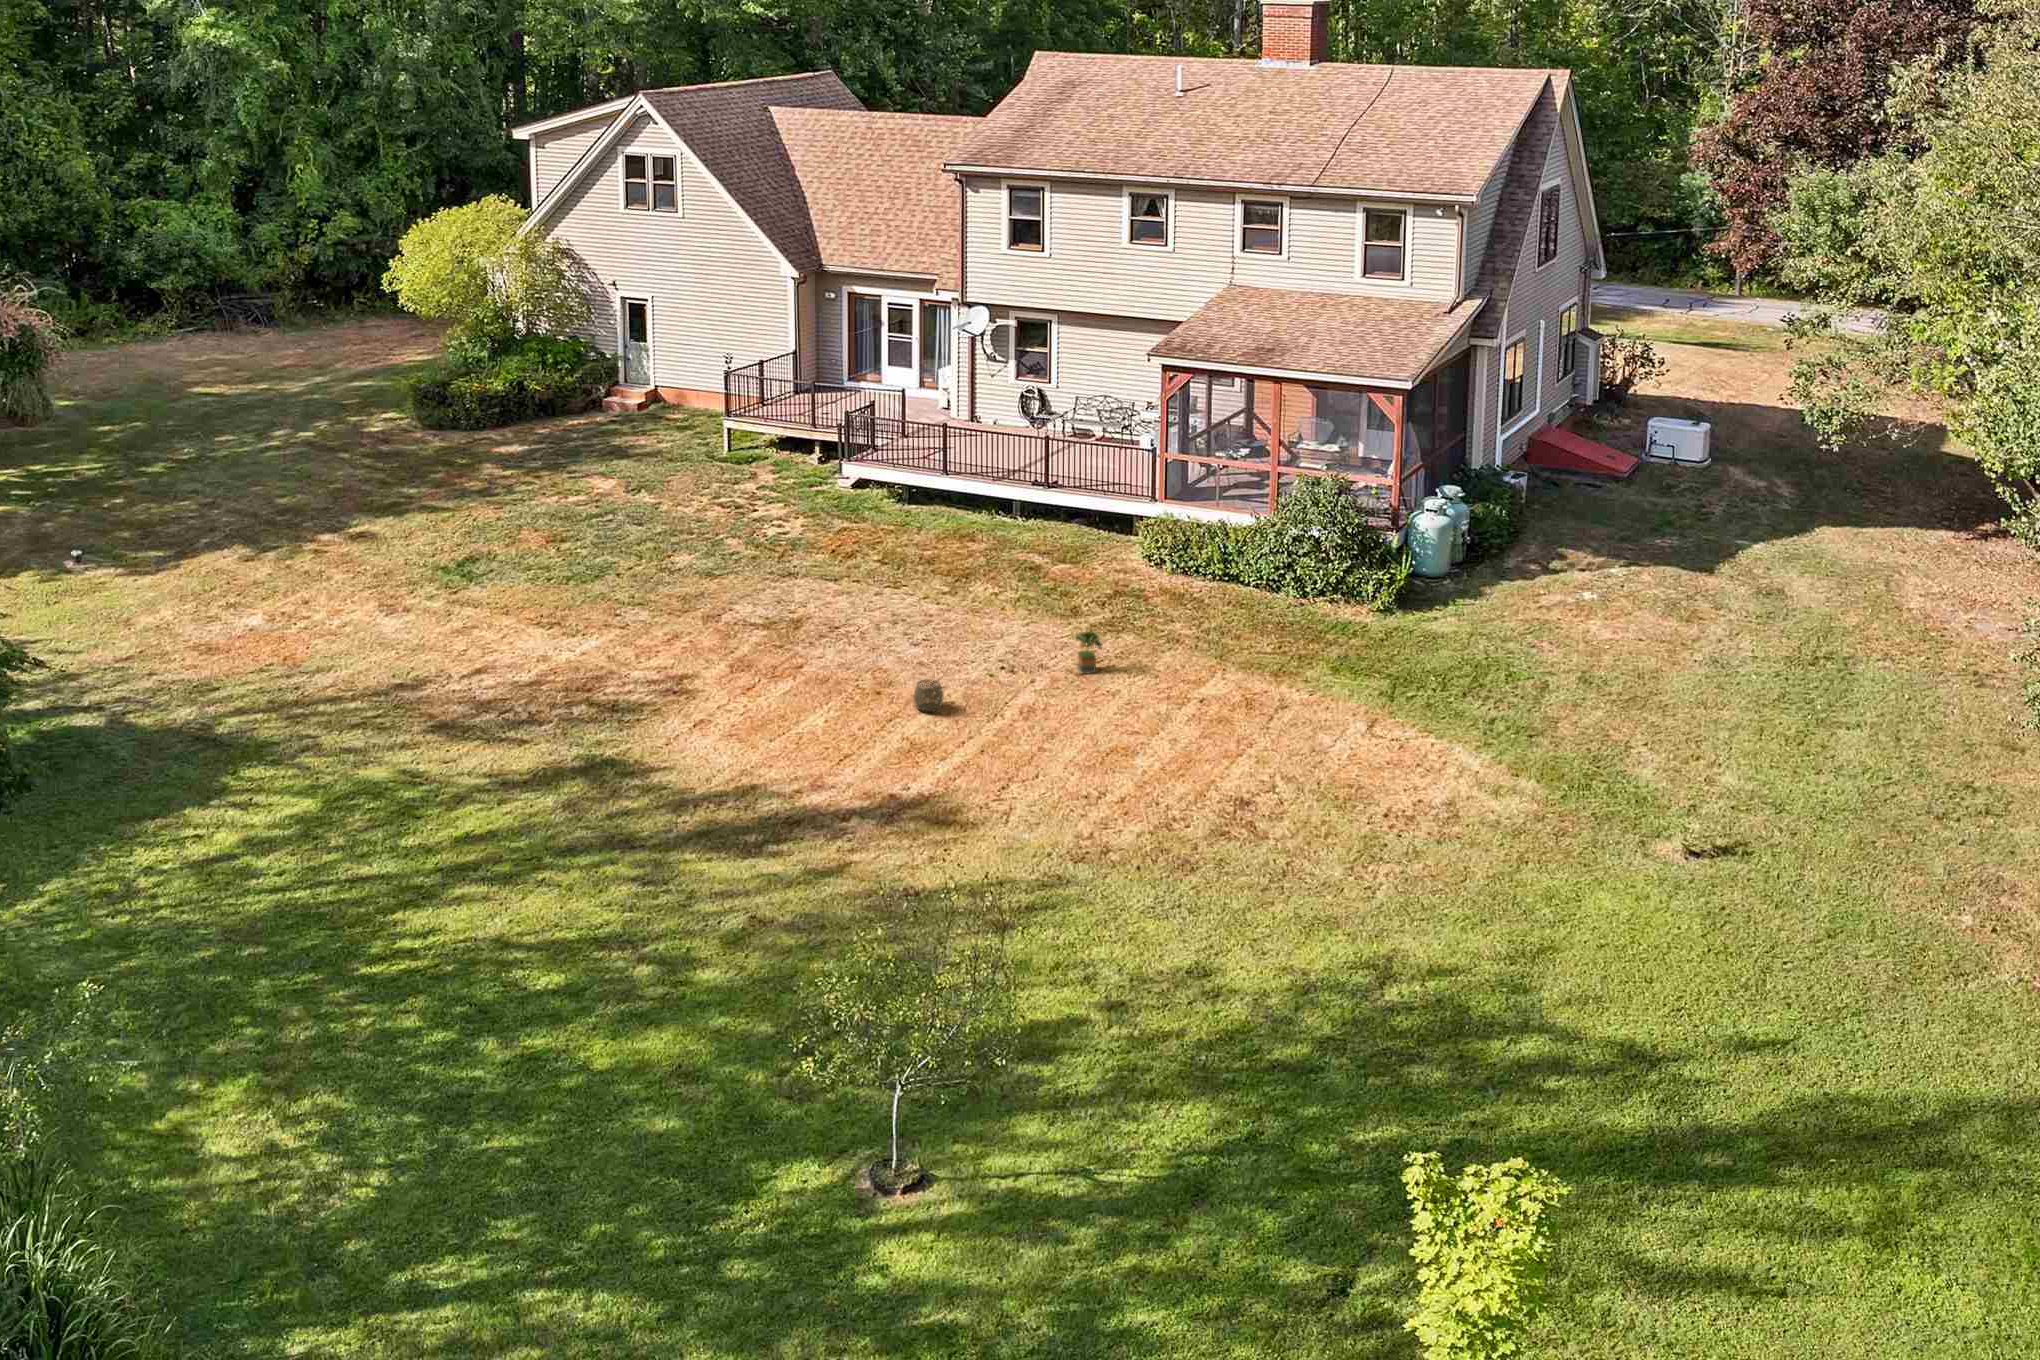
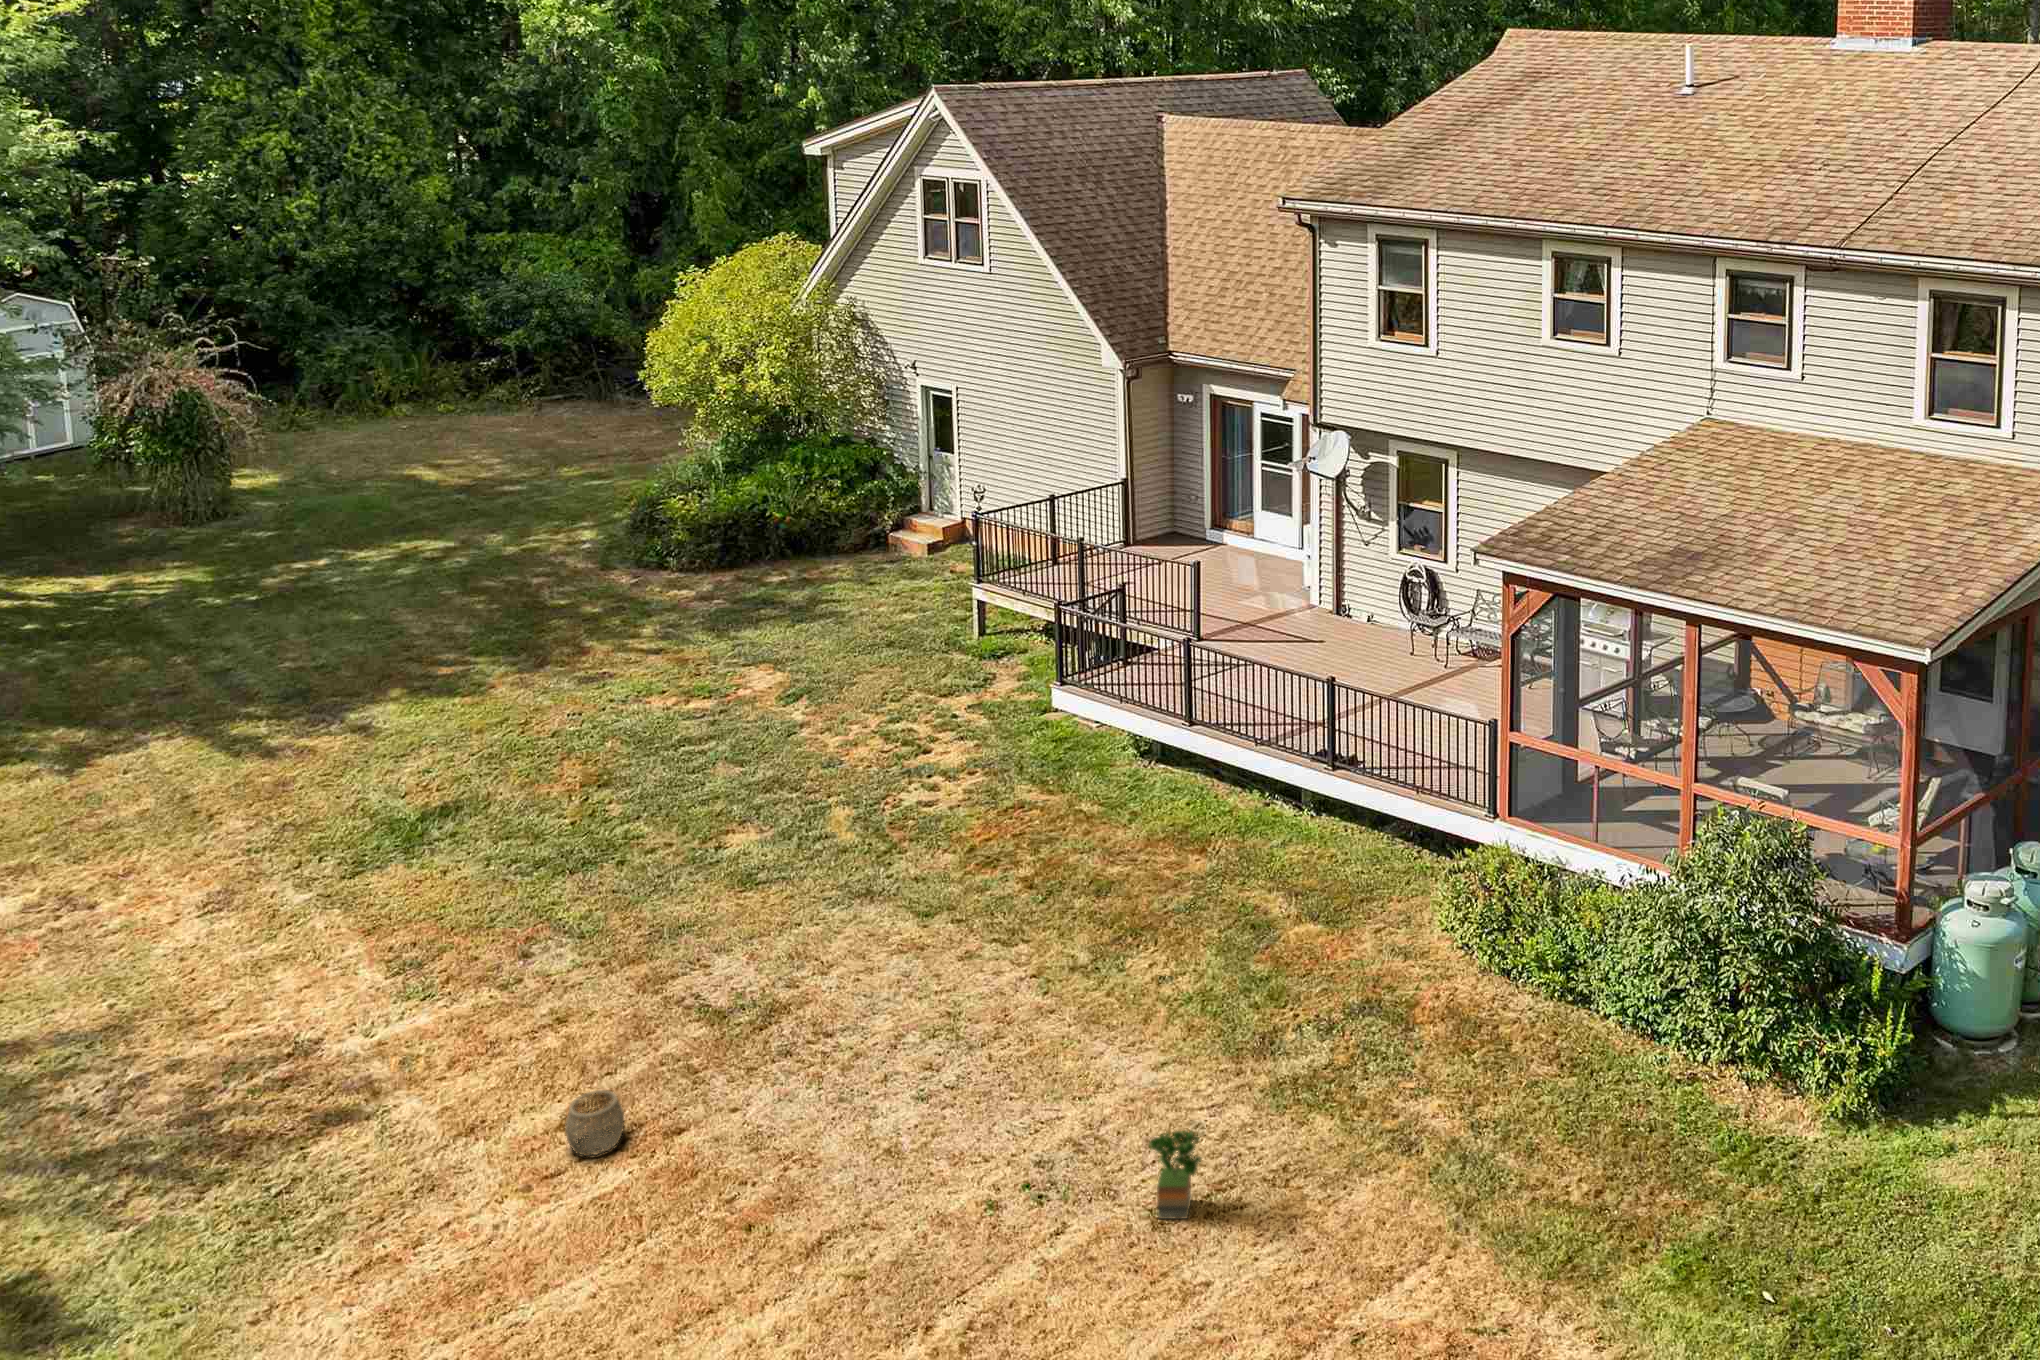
woven basket: present [913,679,943,712] -> present [565,1090,624,1156]

